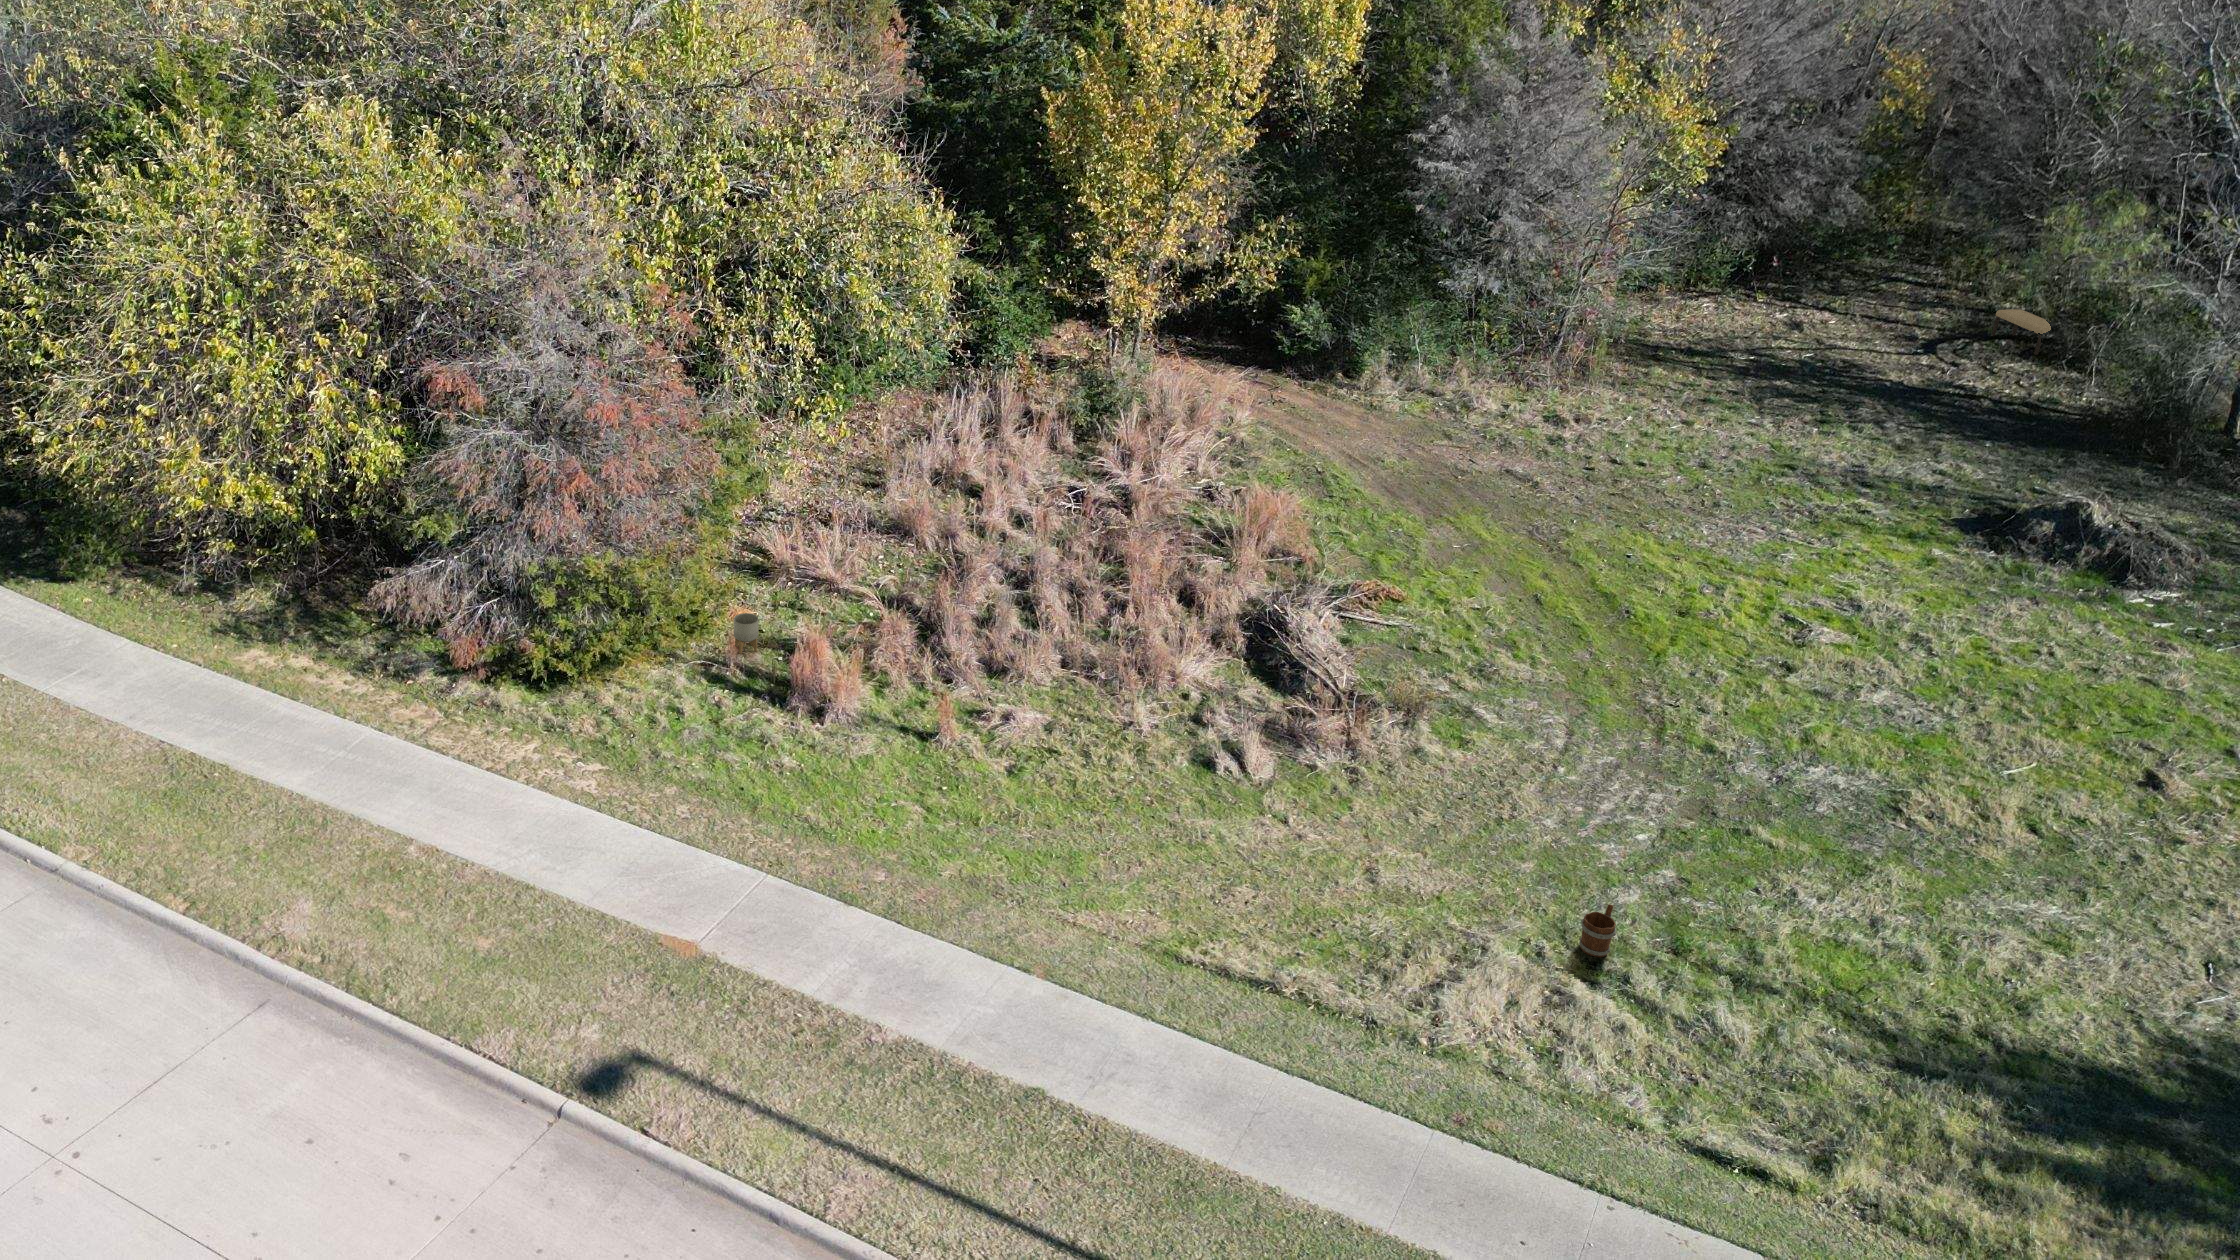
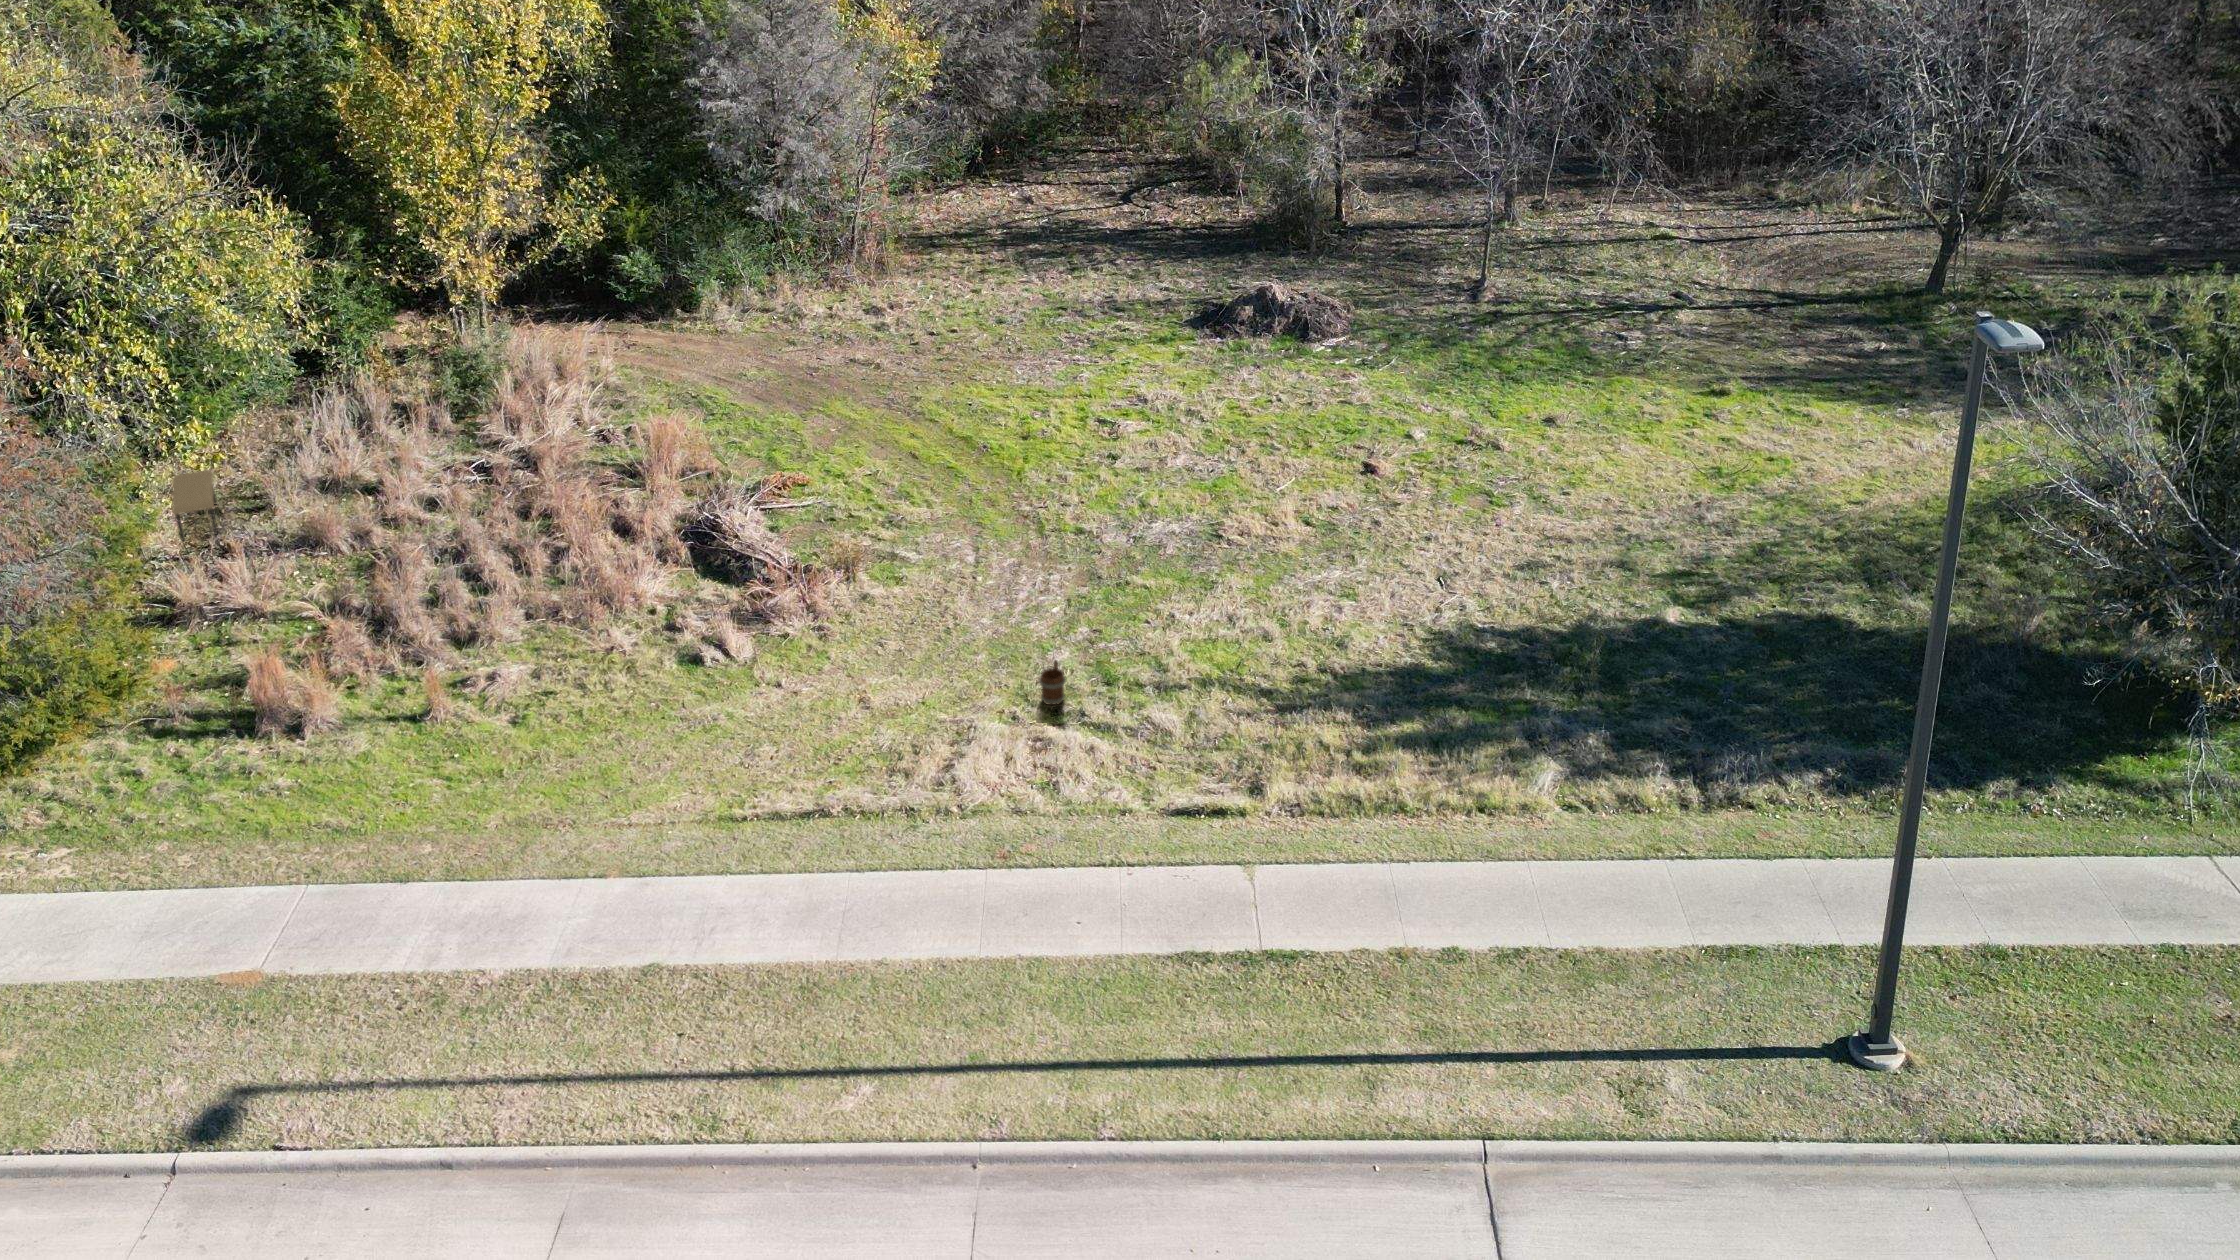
bench: present [1992,309,2058,355] -> present [172,470,218,540]
planter: present [734,613,758,654] -> none [149,665,187,711]

